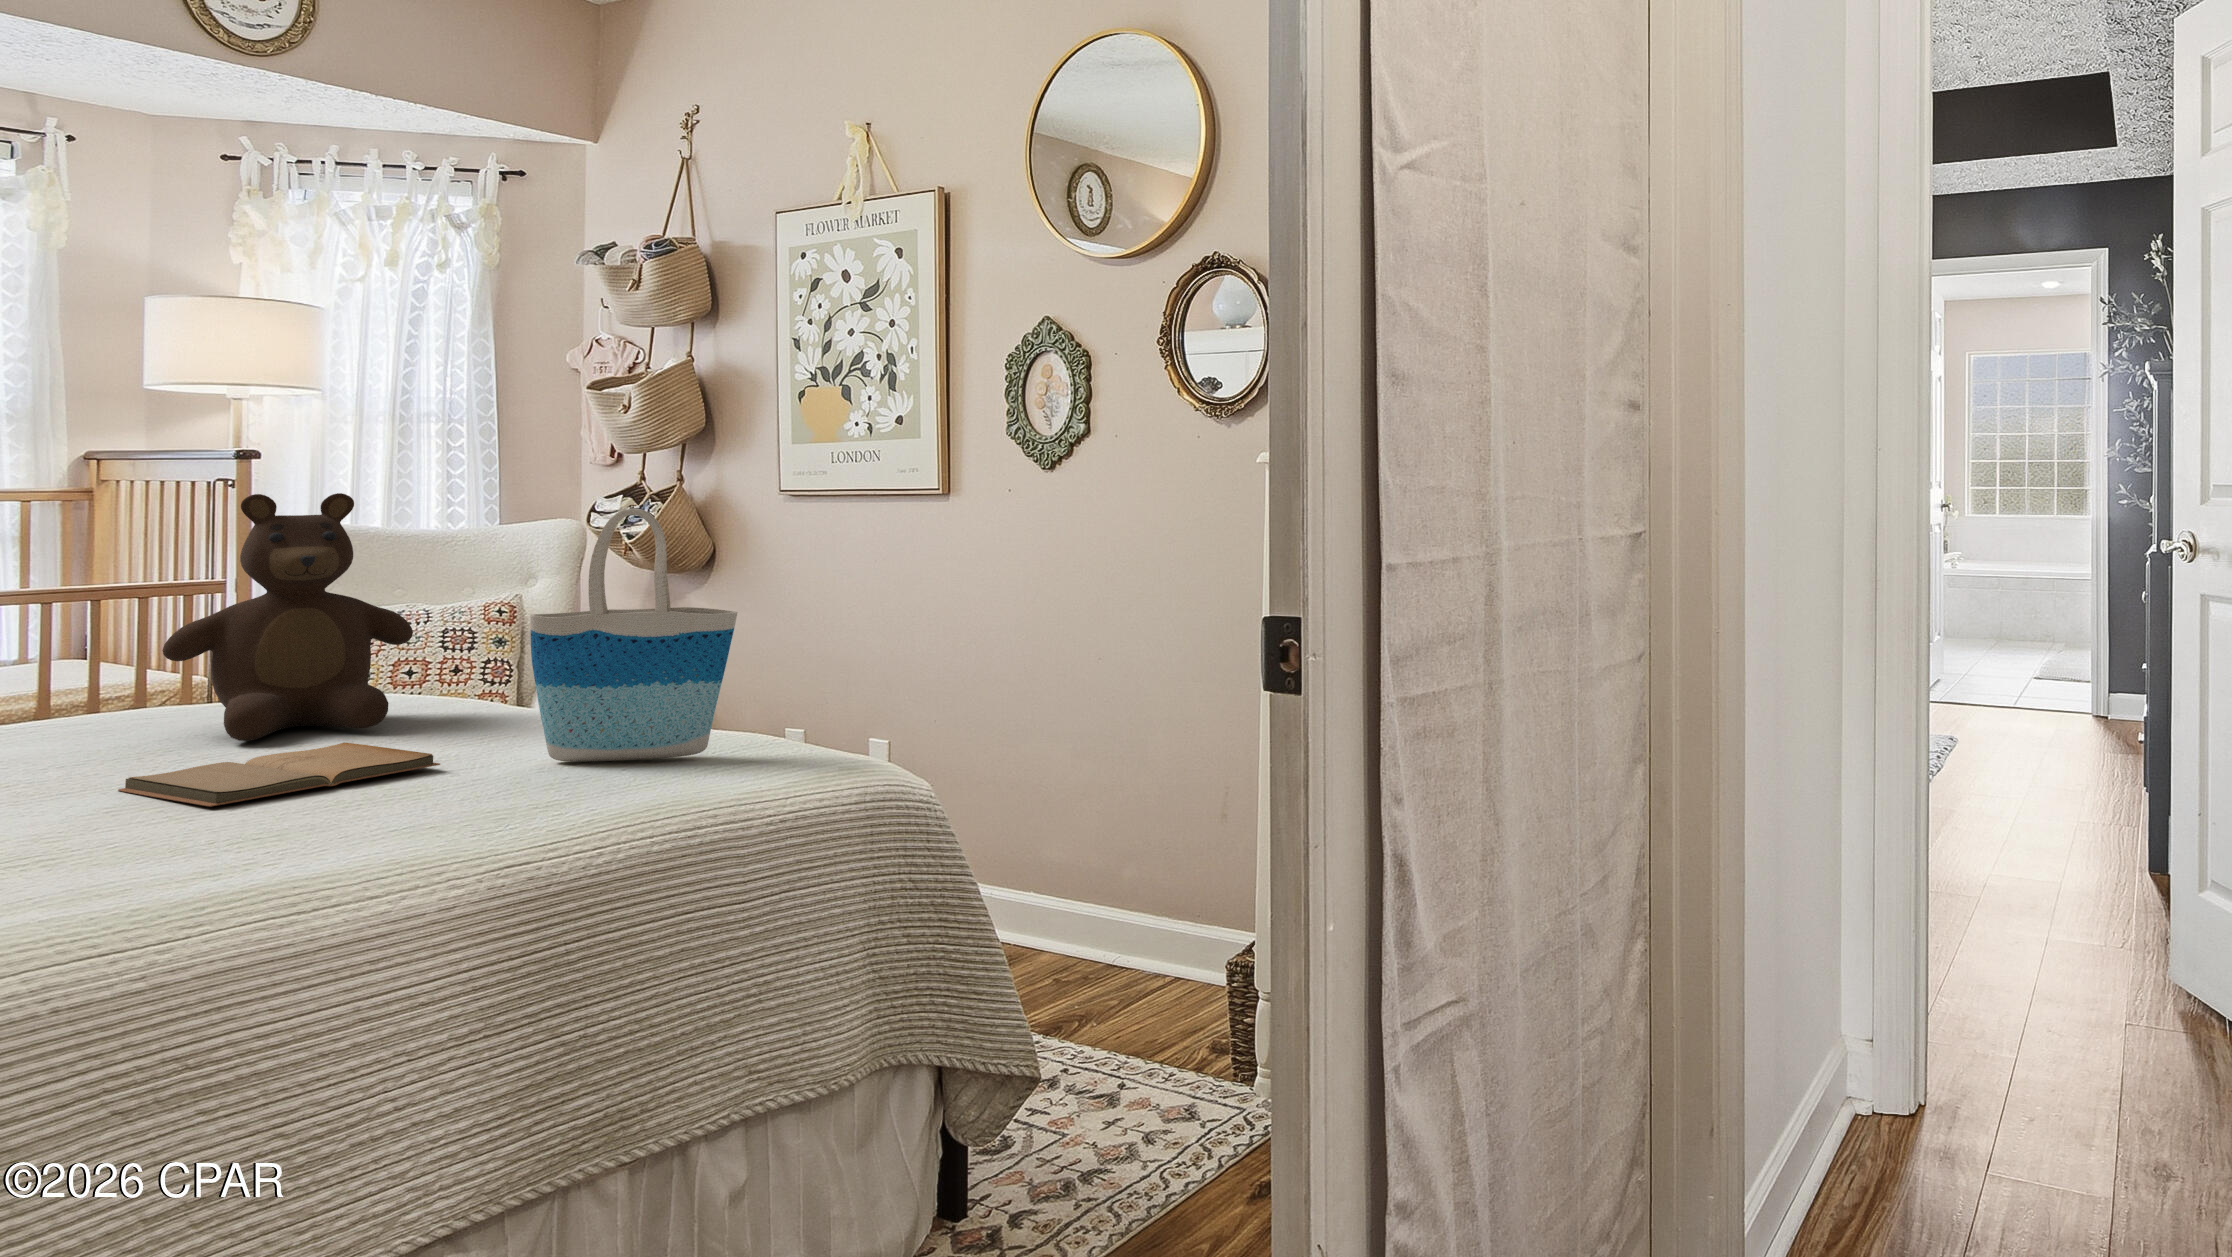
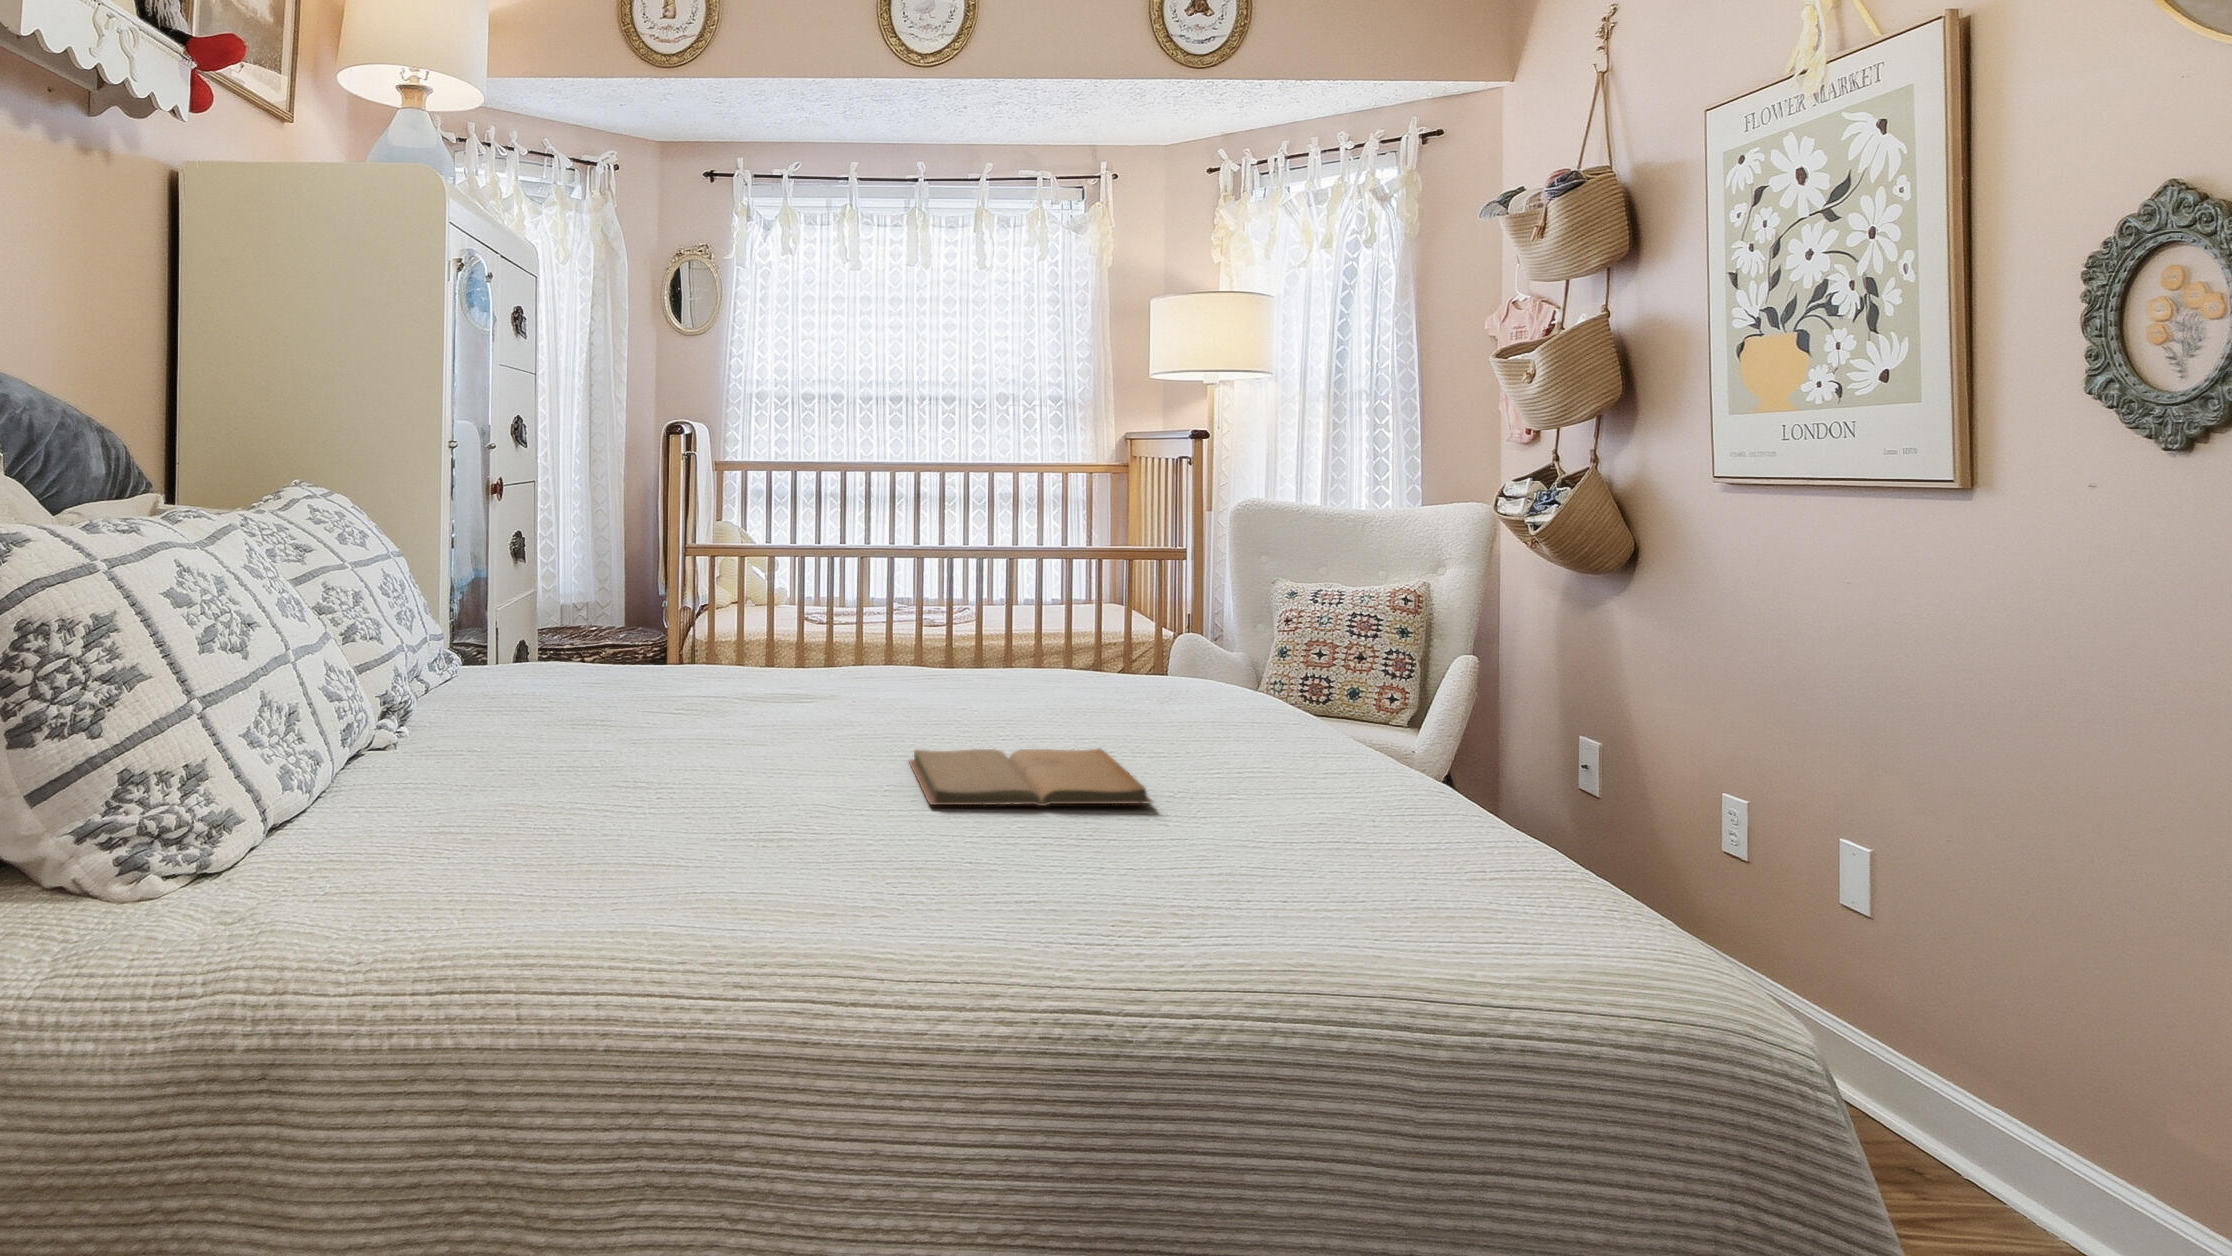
teddy bear: present [162,493,413,741] -> none [1010,470,1212,730]
tote bag: present [530,508,737,762] -> none [1242,505,1489,870]

